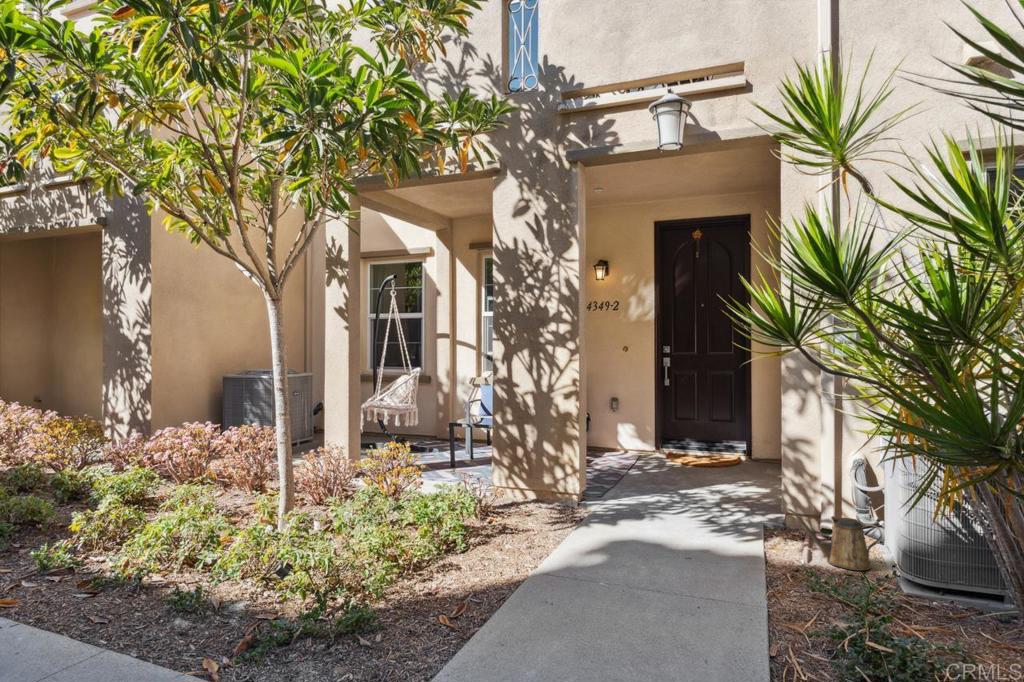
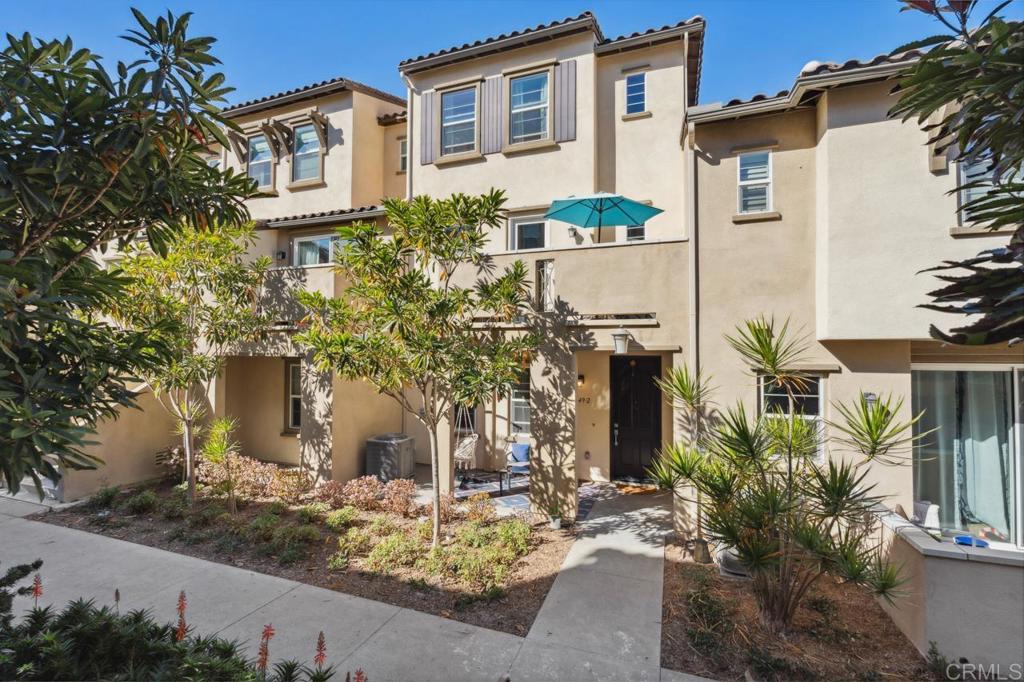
house plant: none [503,446,553,512] -> present [542,499,564,529]

